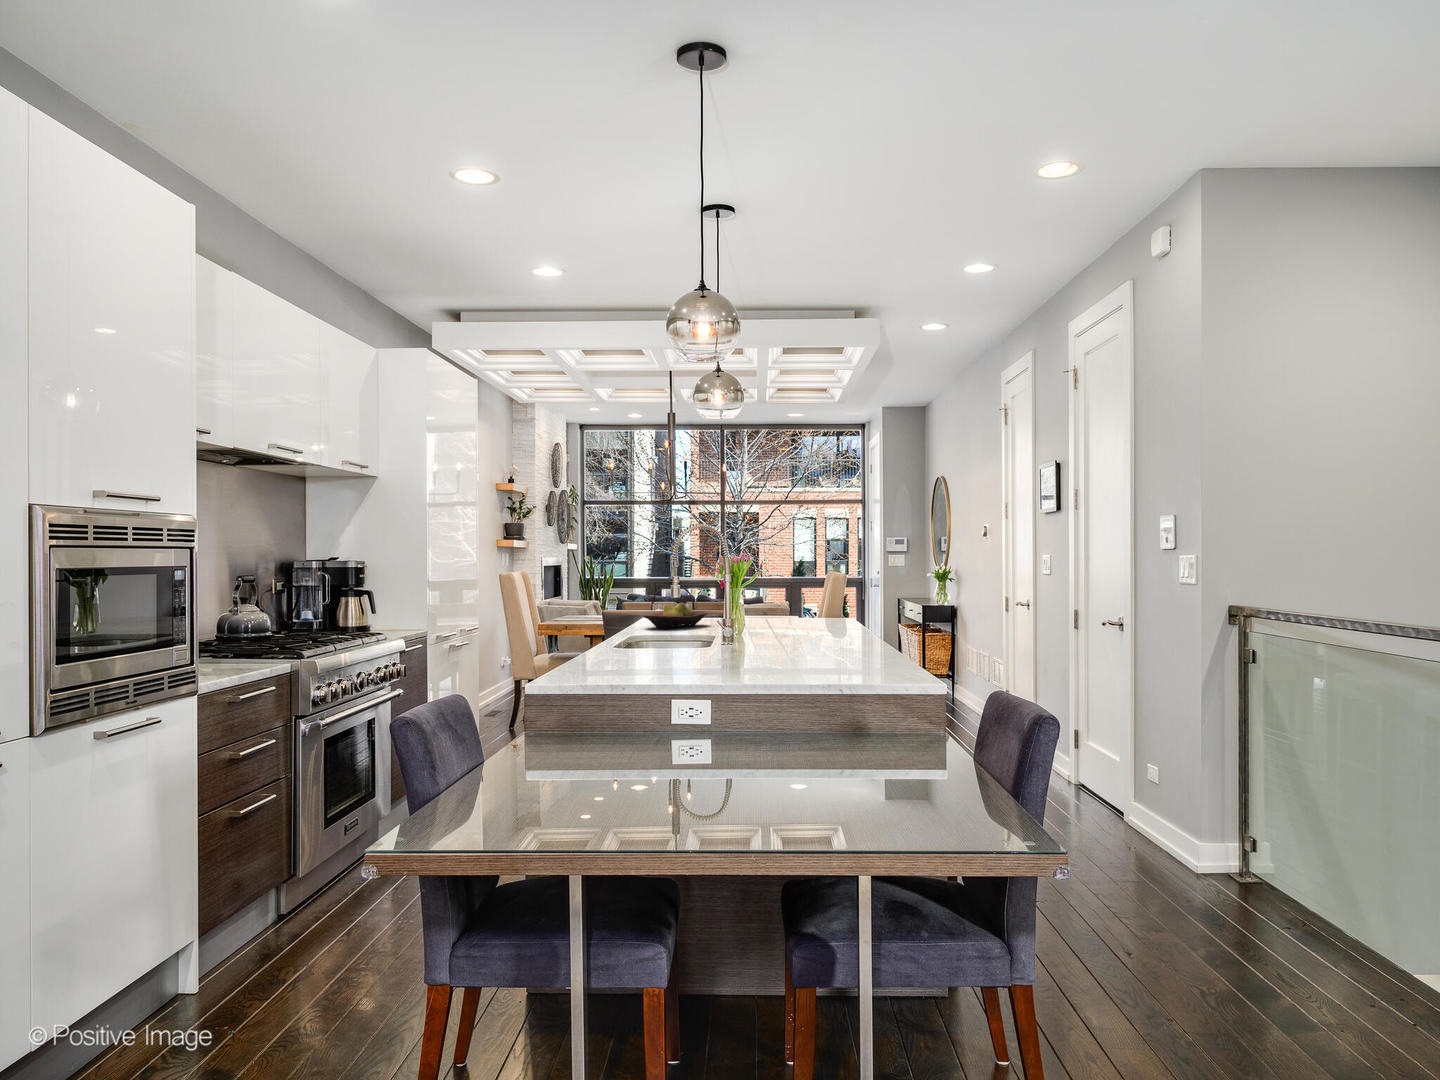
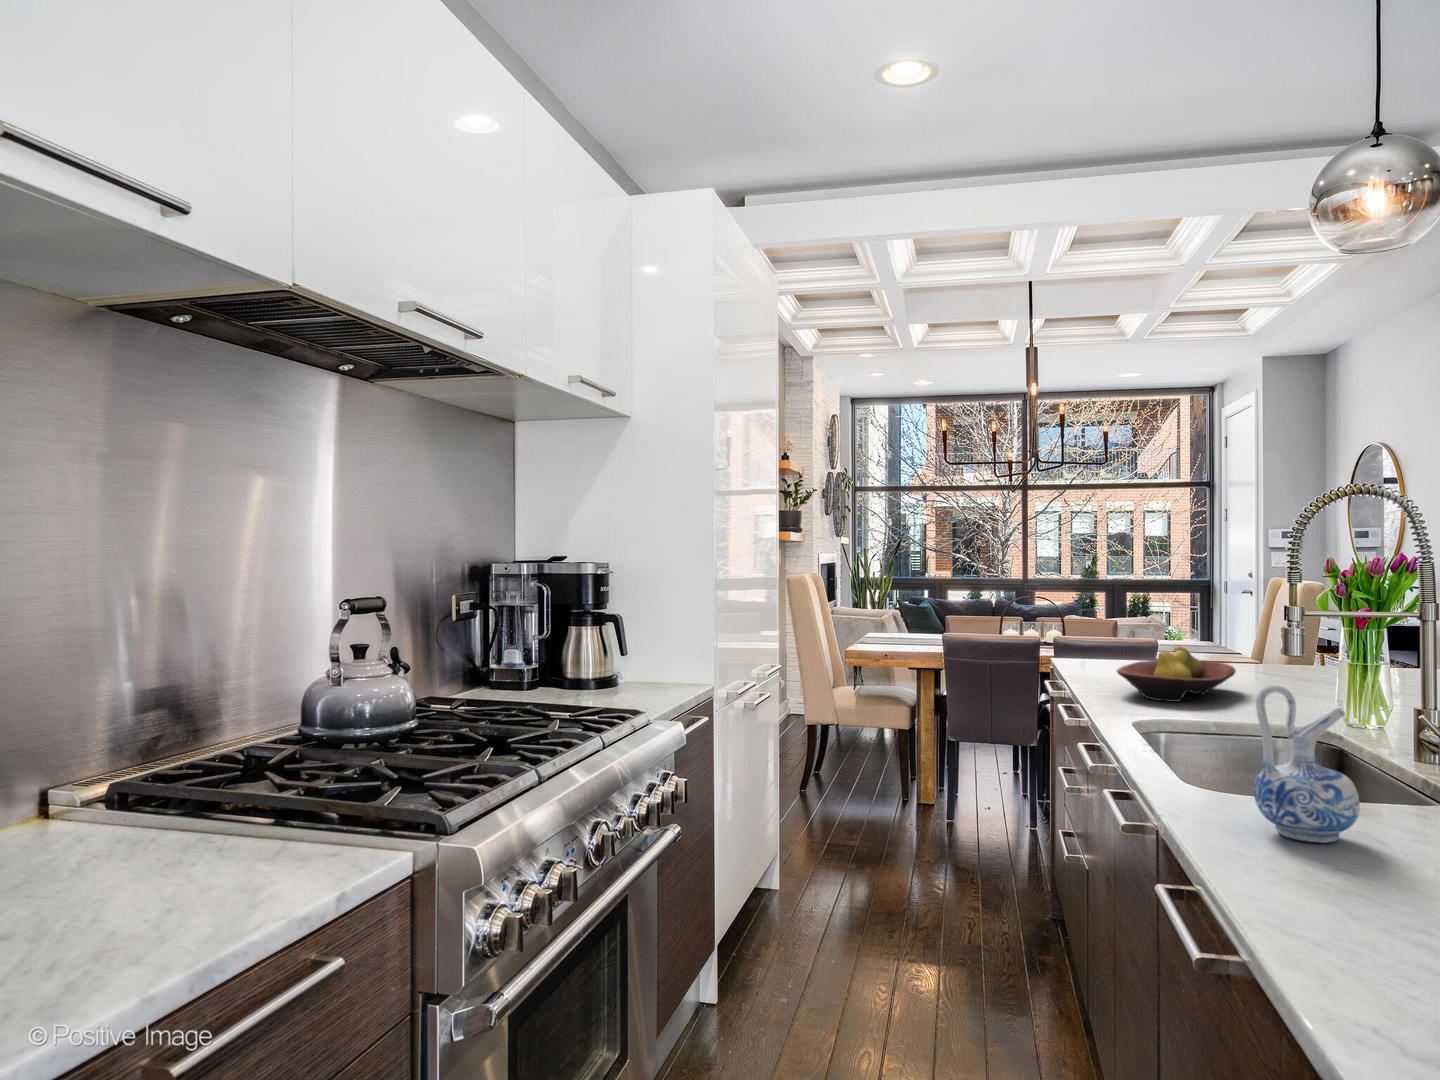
ceramic pitcher: none [609,599,641,652] -> present [1254,685,1360,843]

